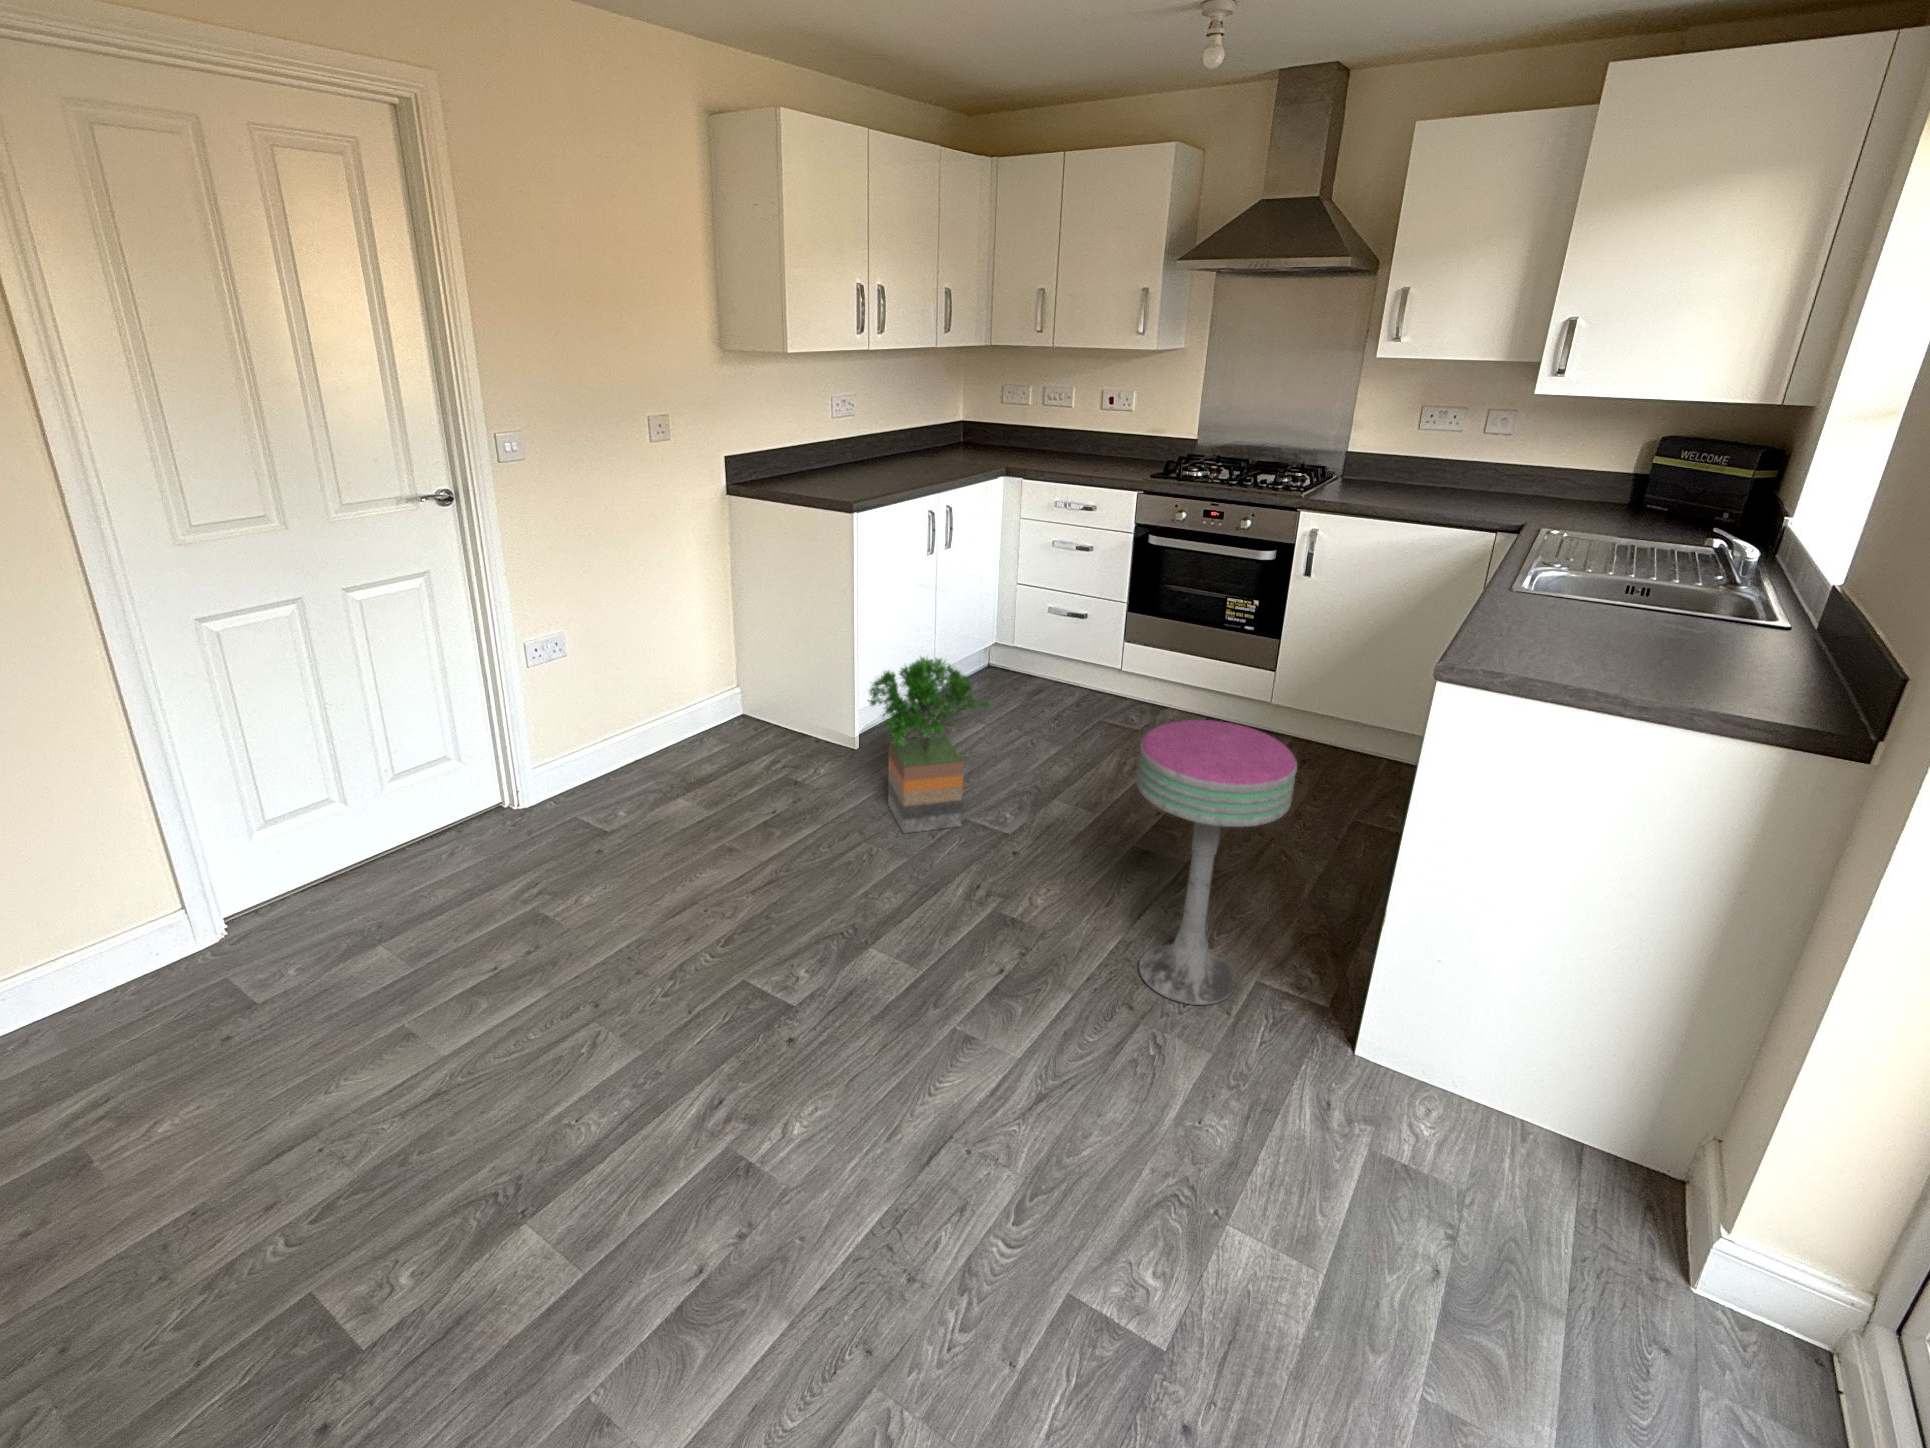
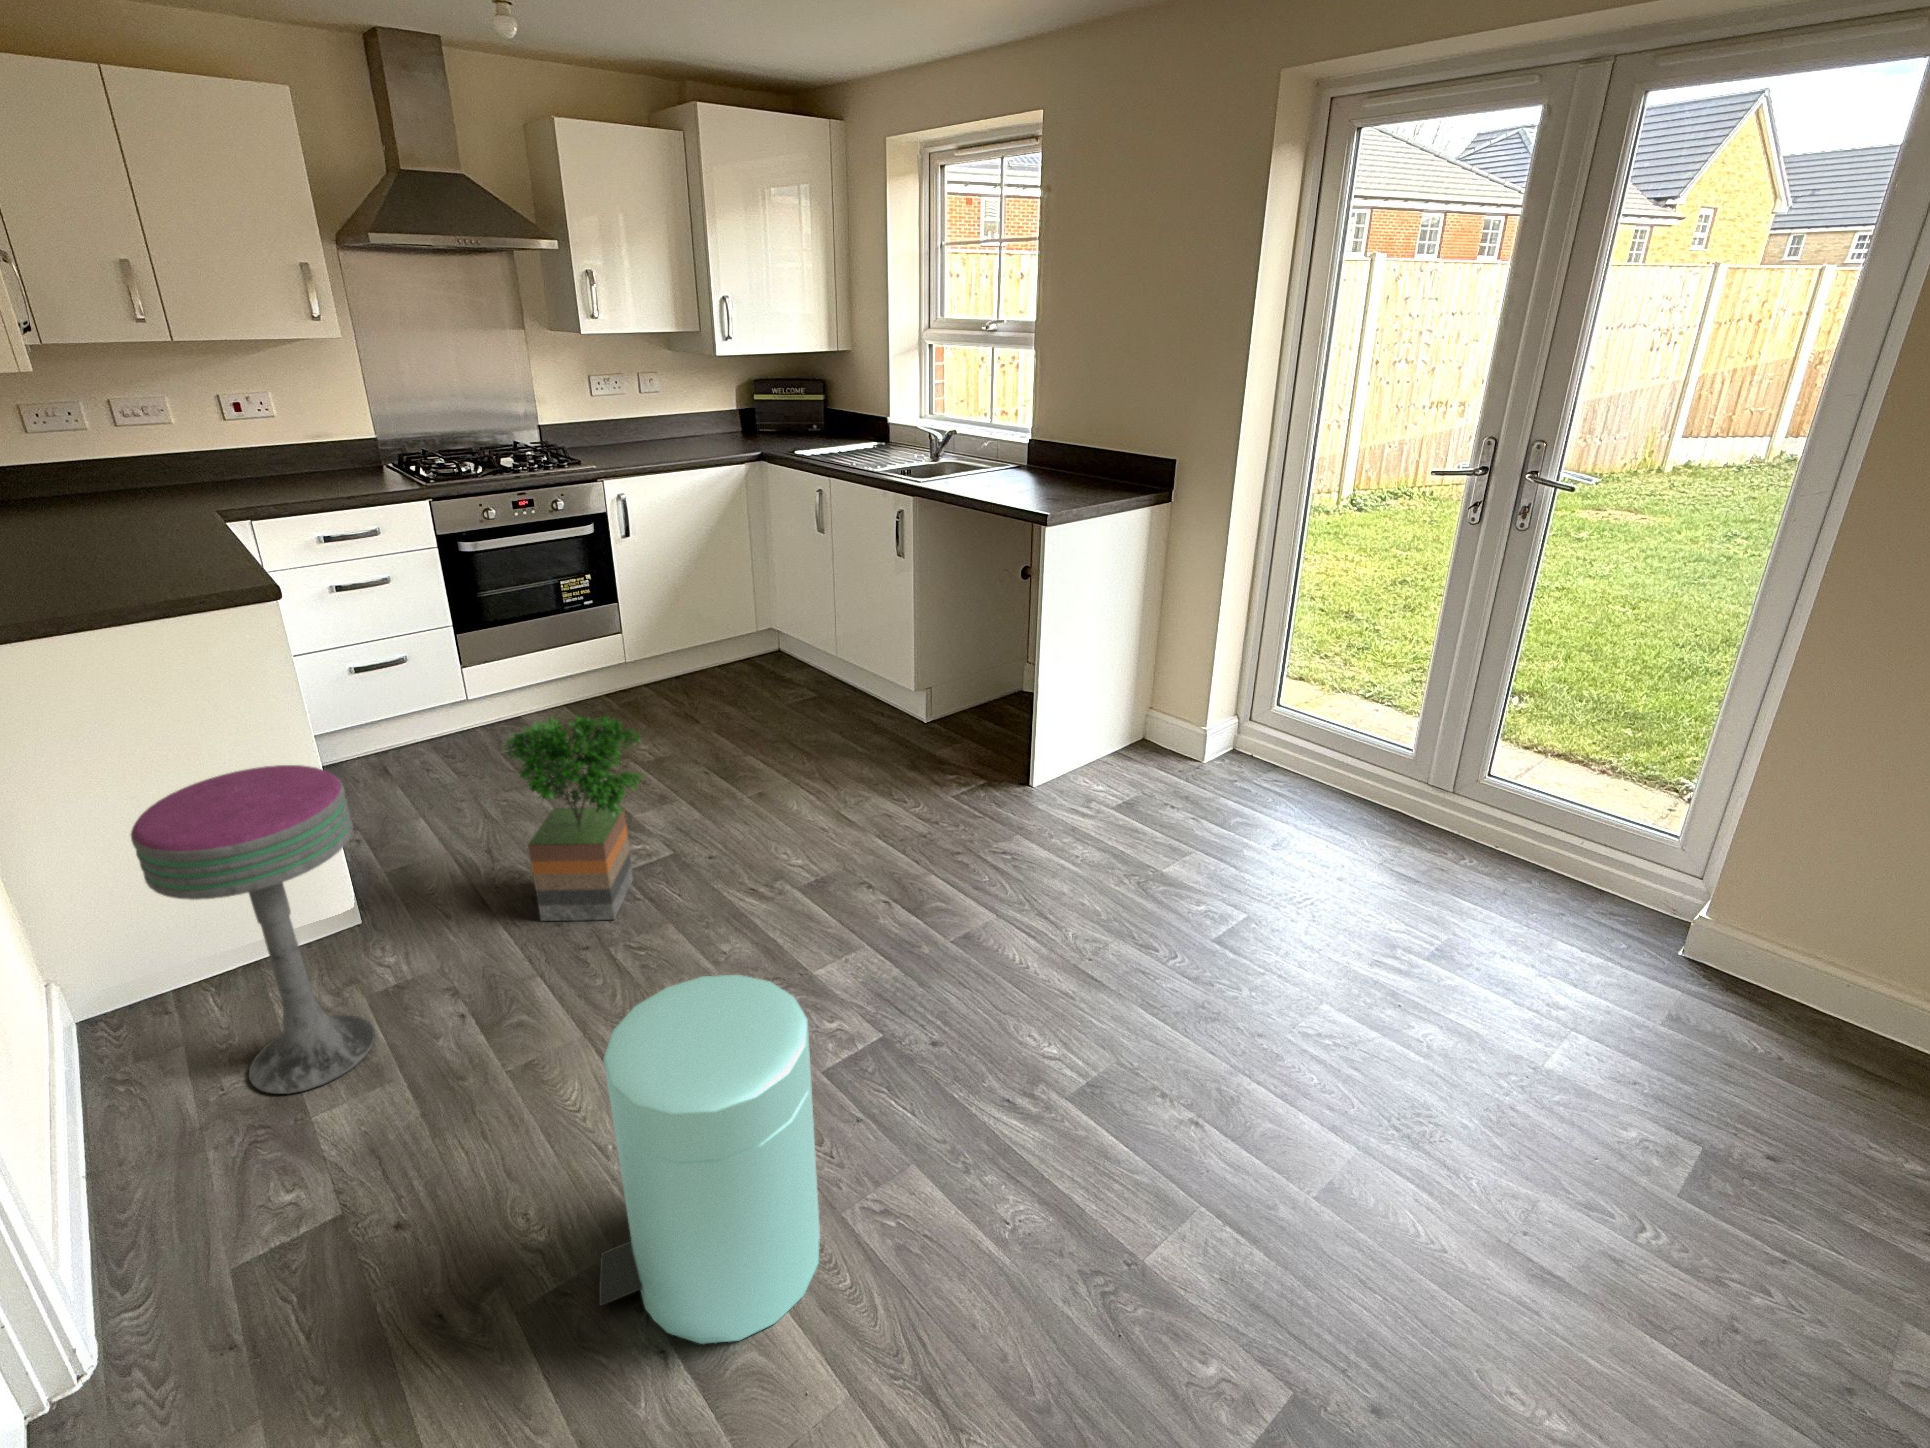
bar stool: present [1137,720,1297,1005] -> present [131,765,375,1094]
trash can: none [471,775,630,1017] -> present [599,975,820,1344]

